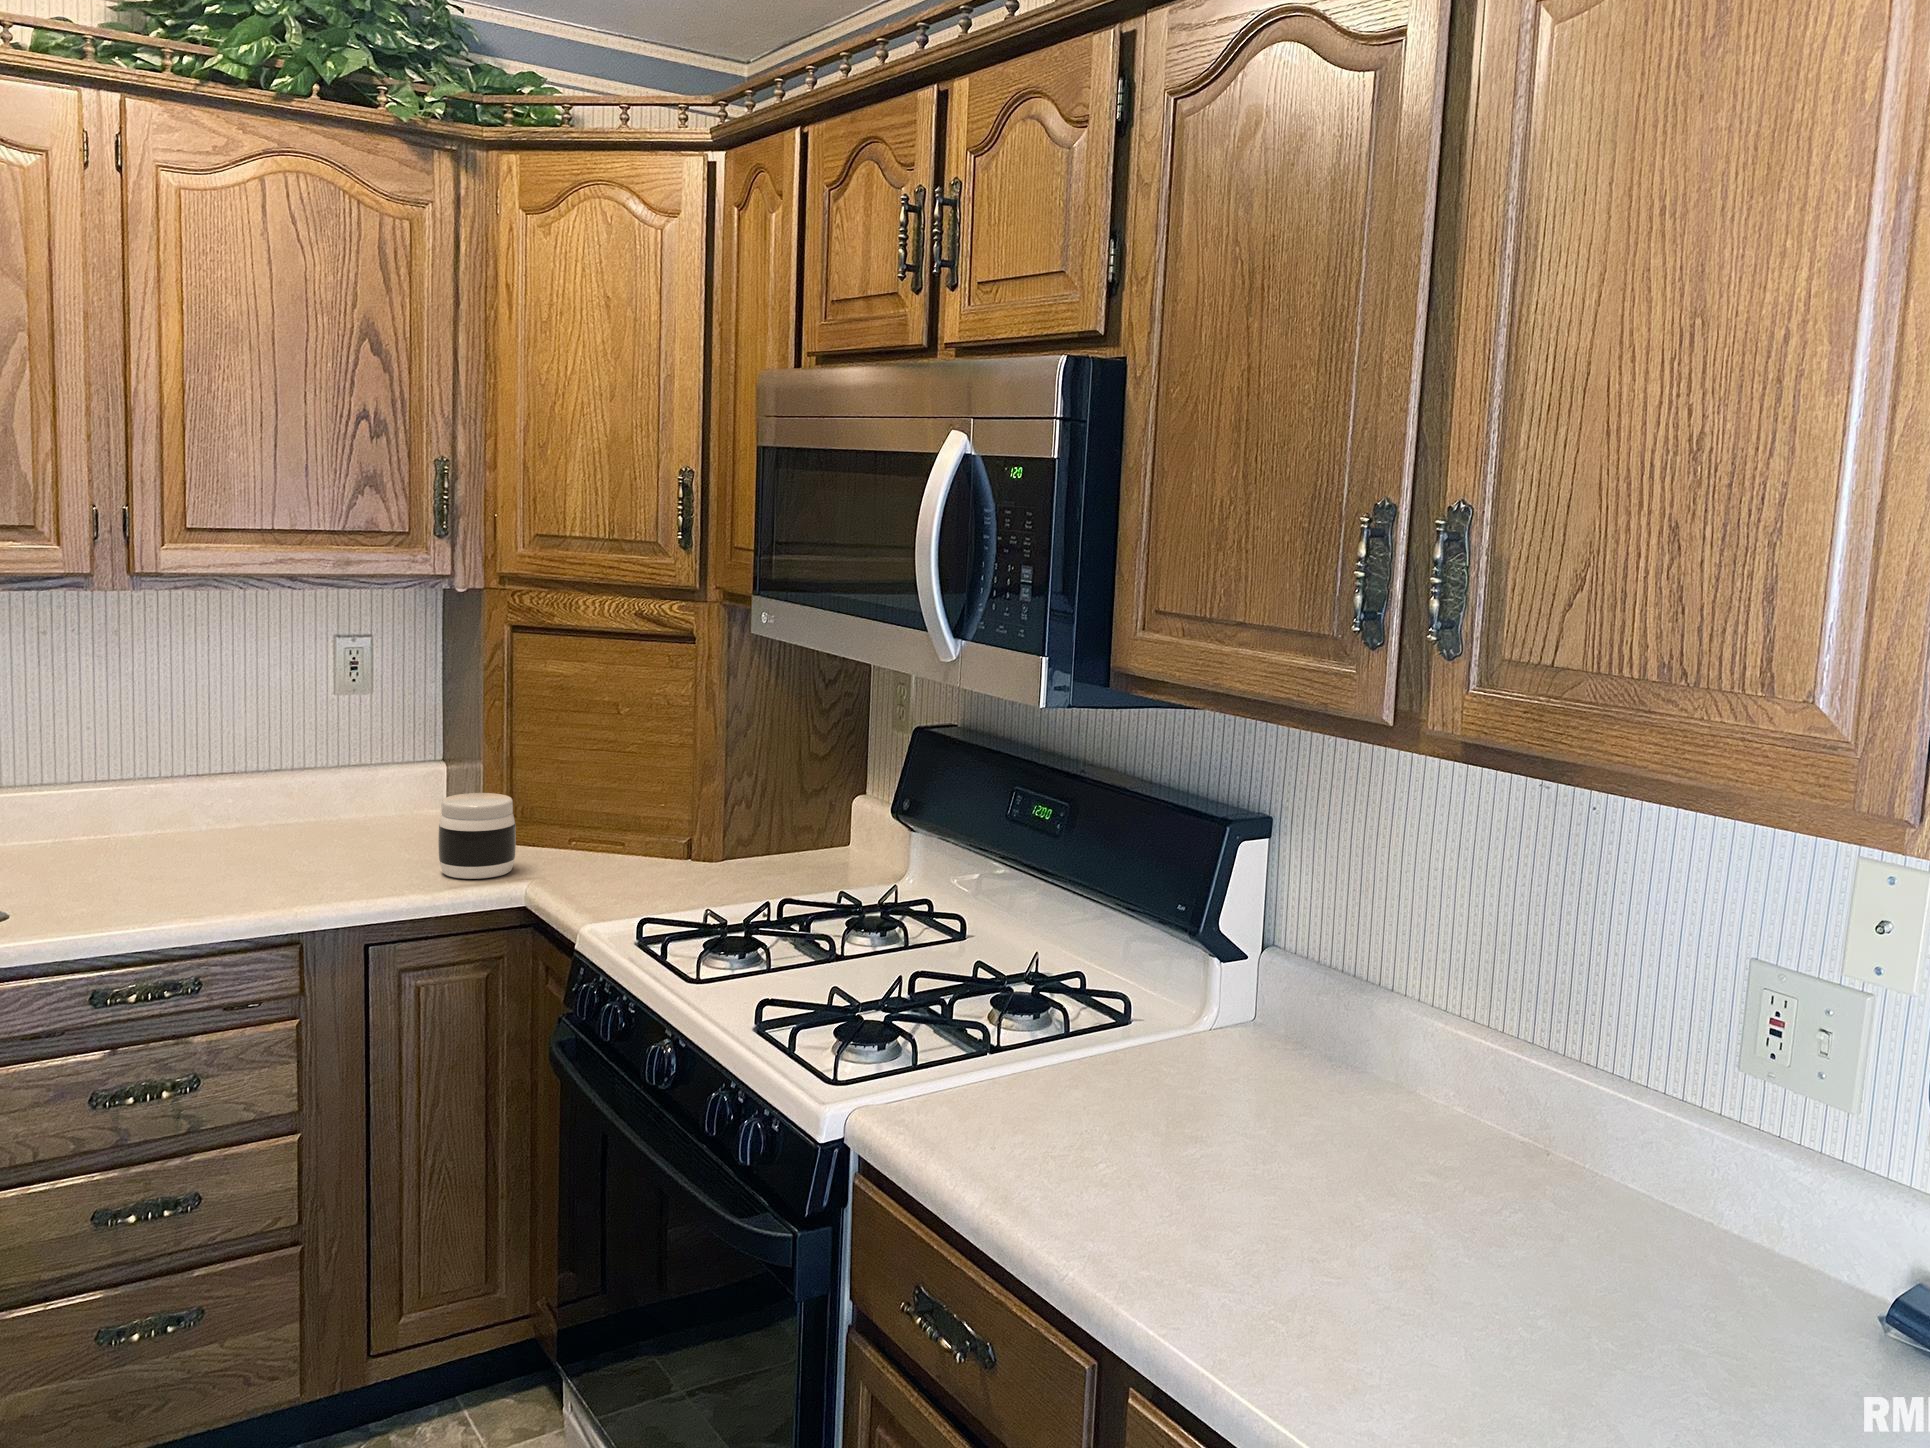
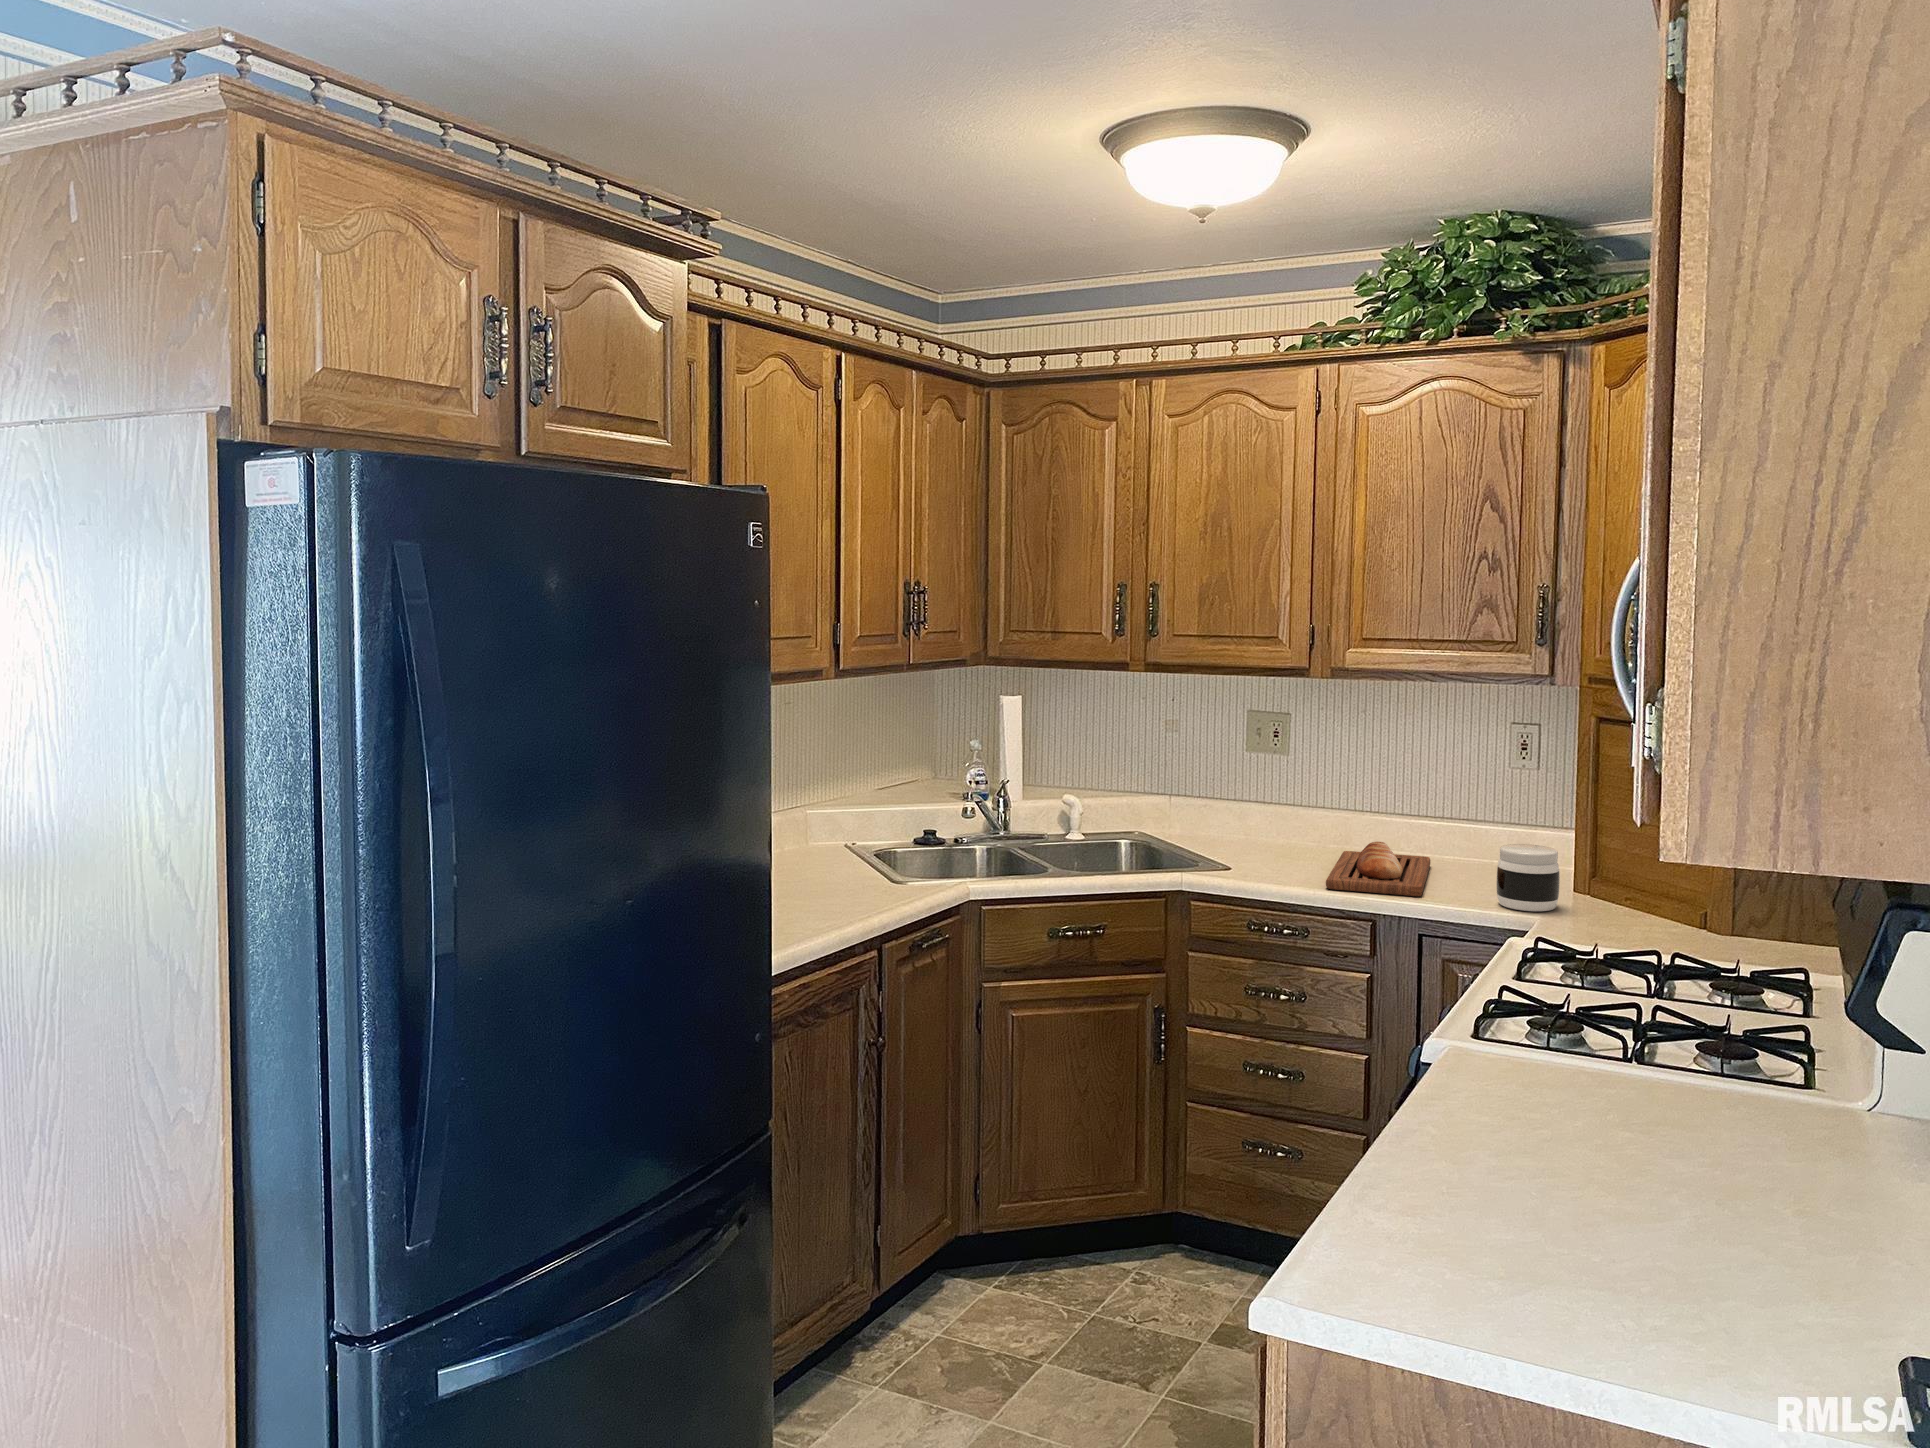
bread loaf: none [143,825,347,908] -> present [1326,842,1430,896]

